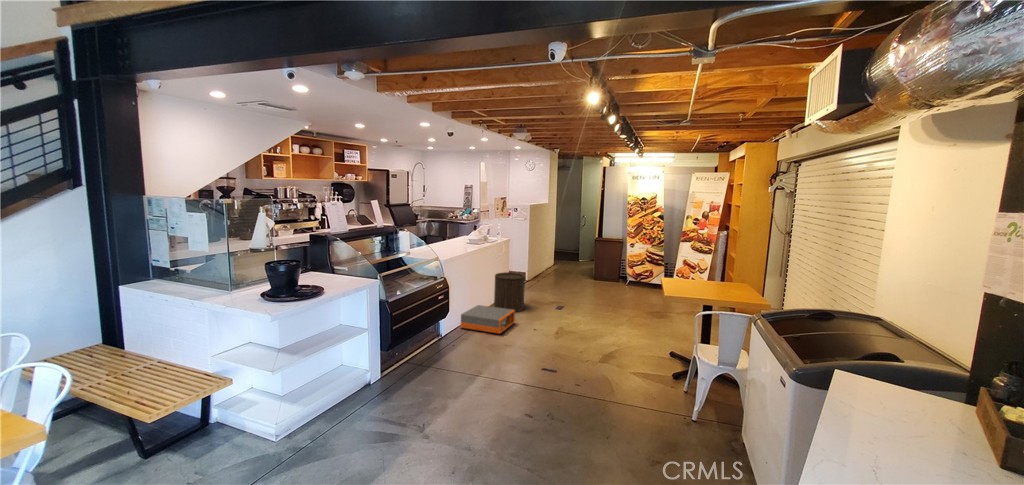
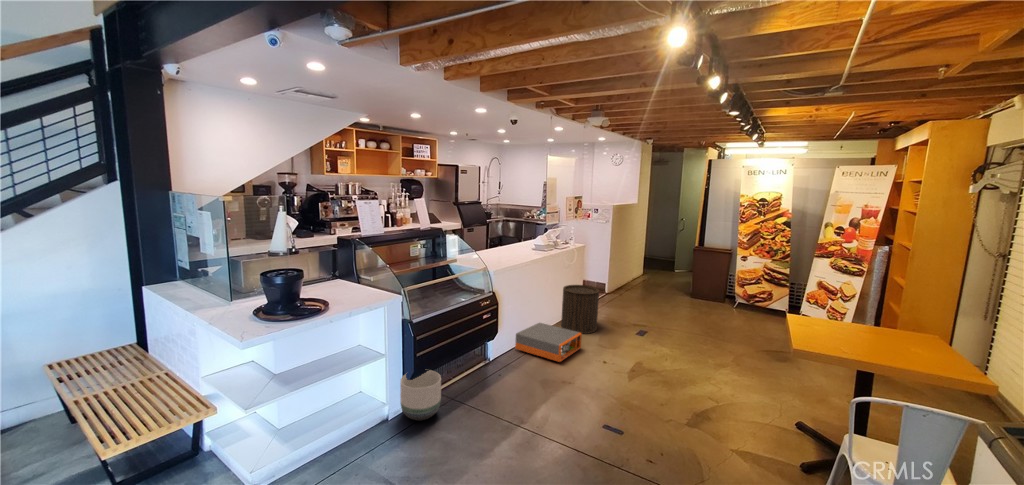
planter: none [380,344,414,384] -> present [400,370,441,420]

